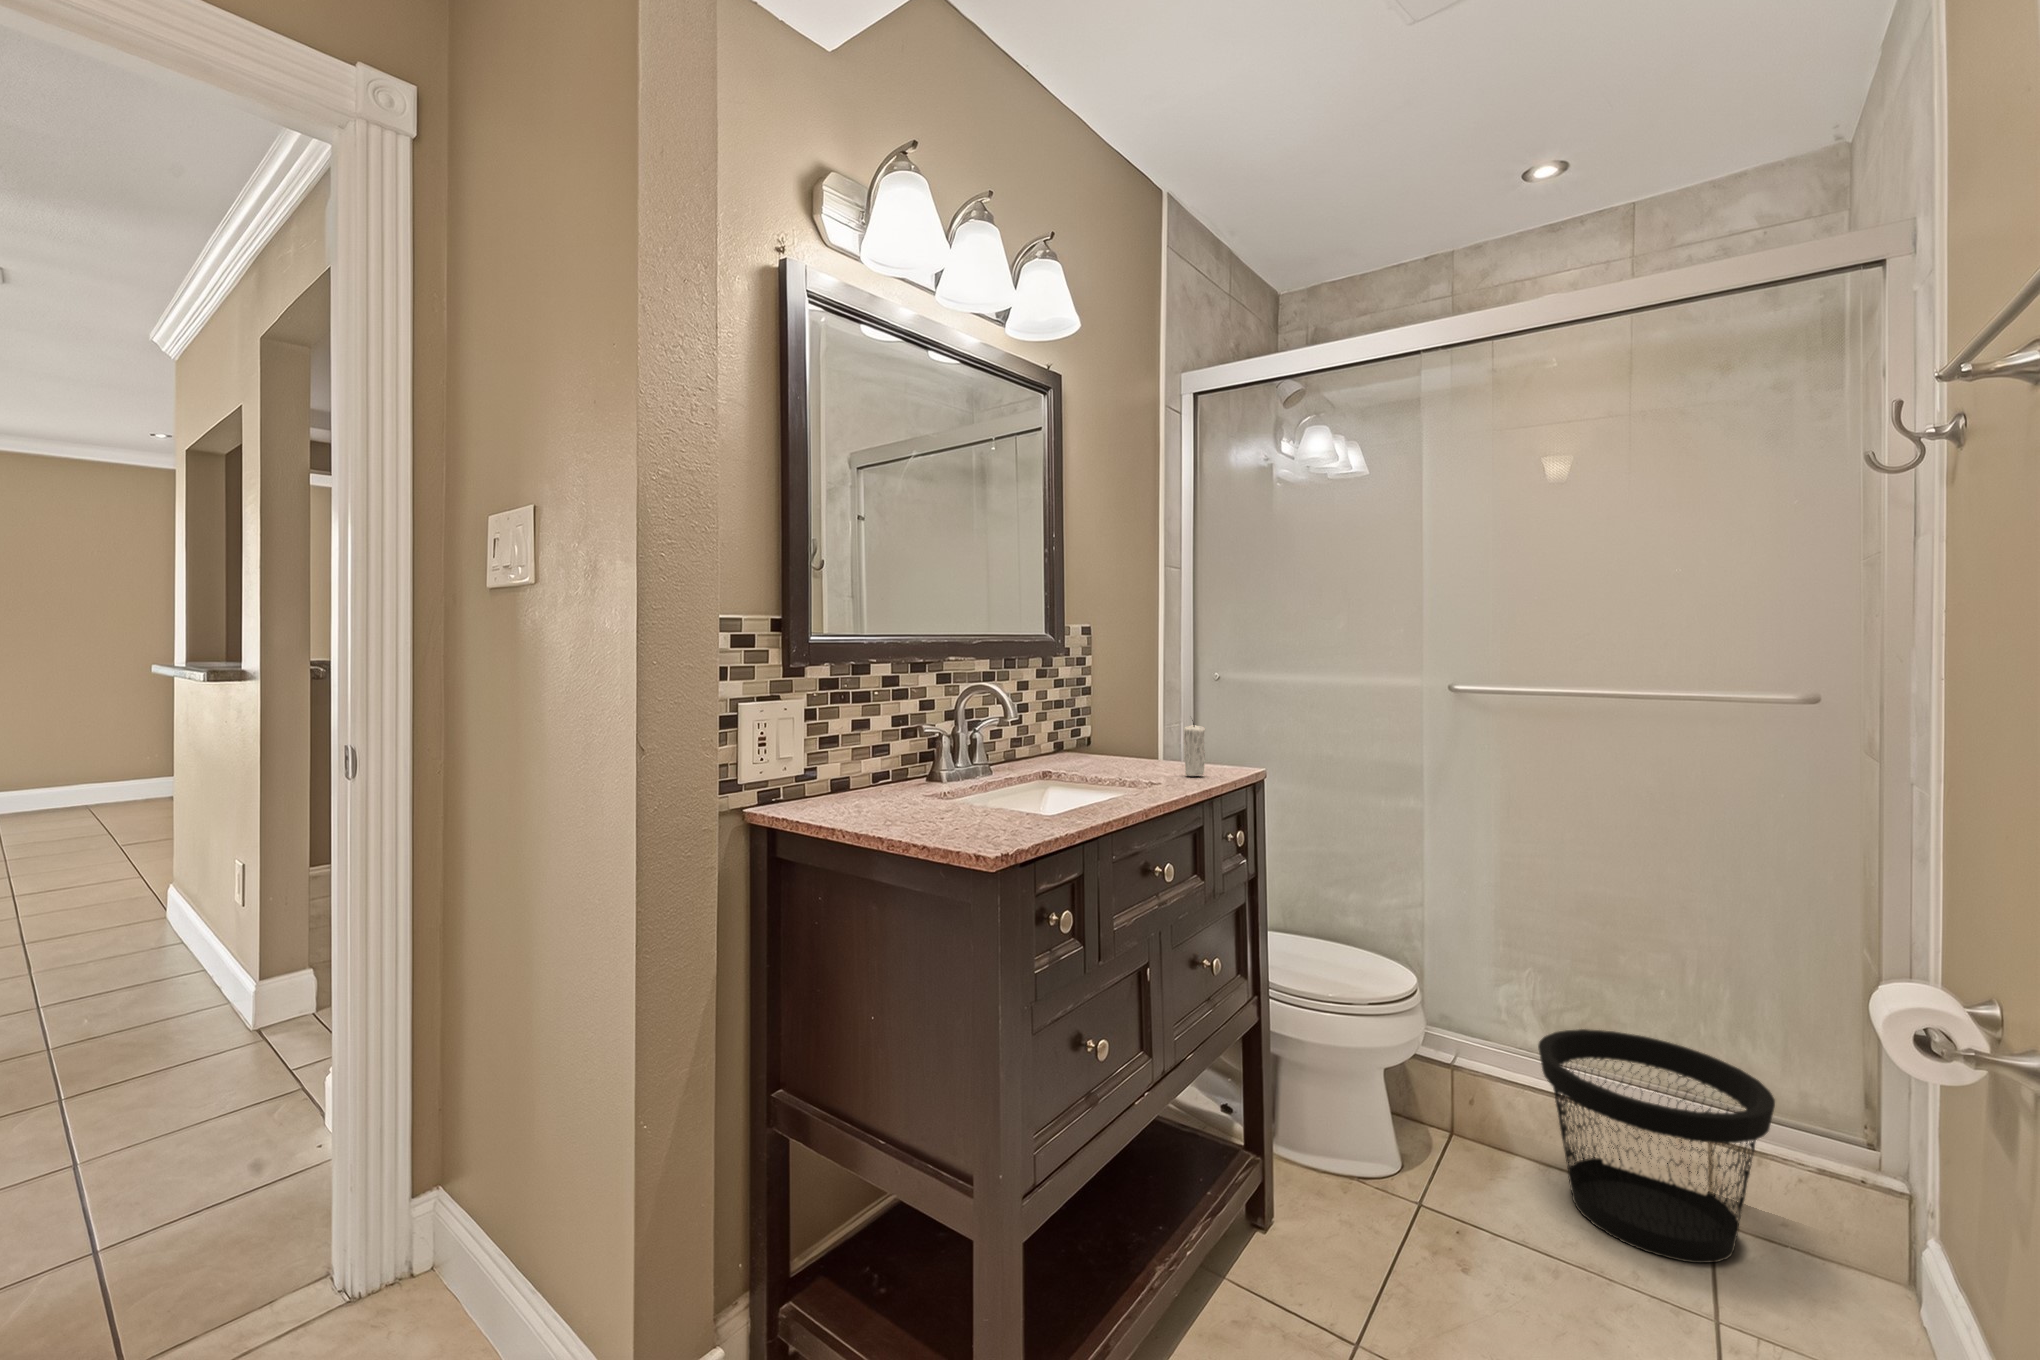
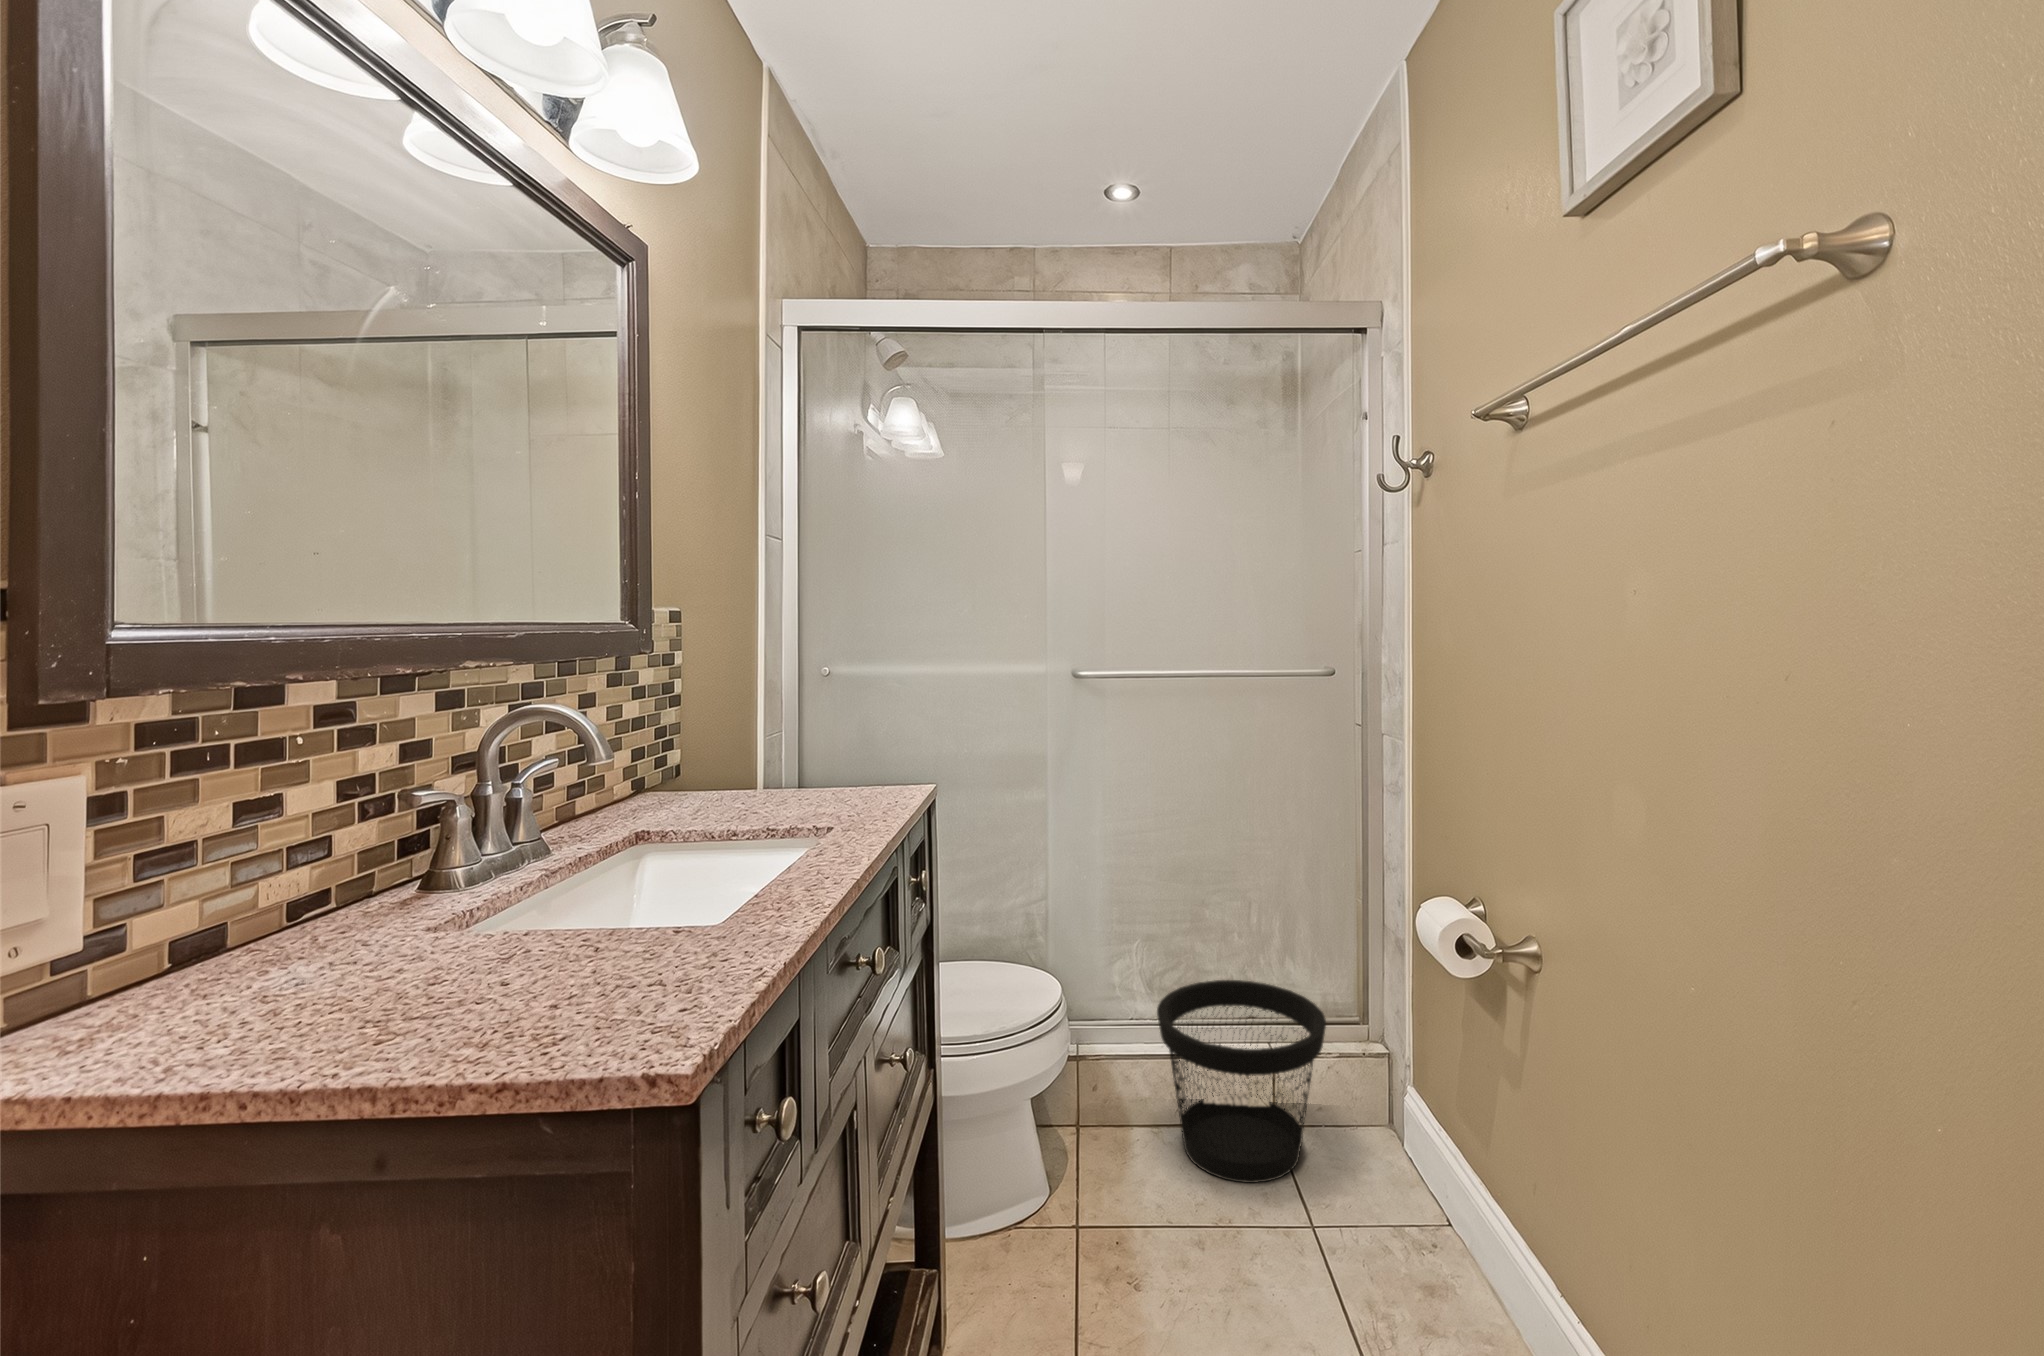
candle: present [1184,720,1205,776] -> none [844,729,872,809]

